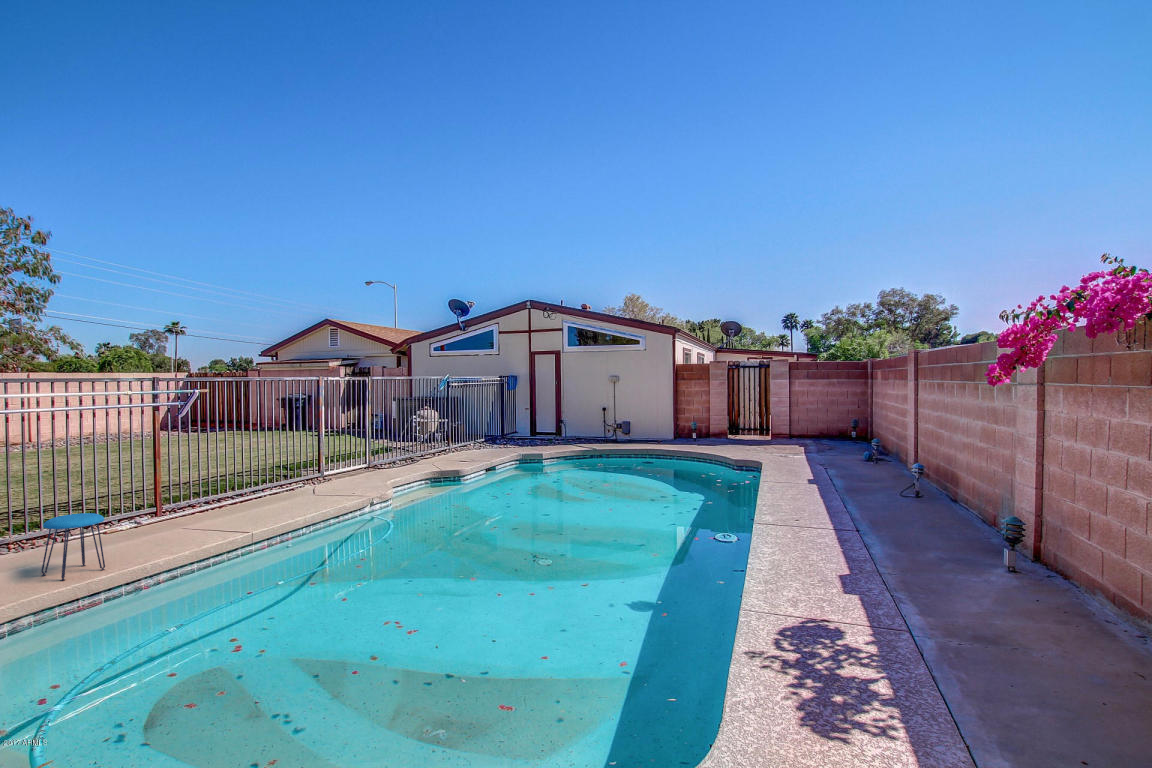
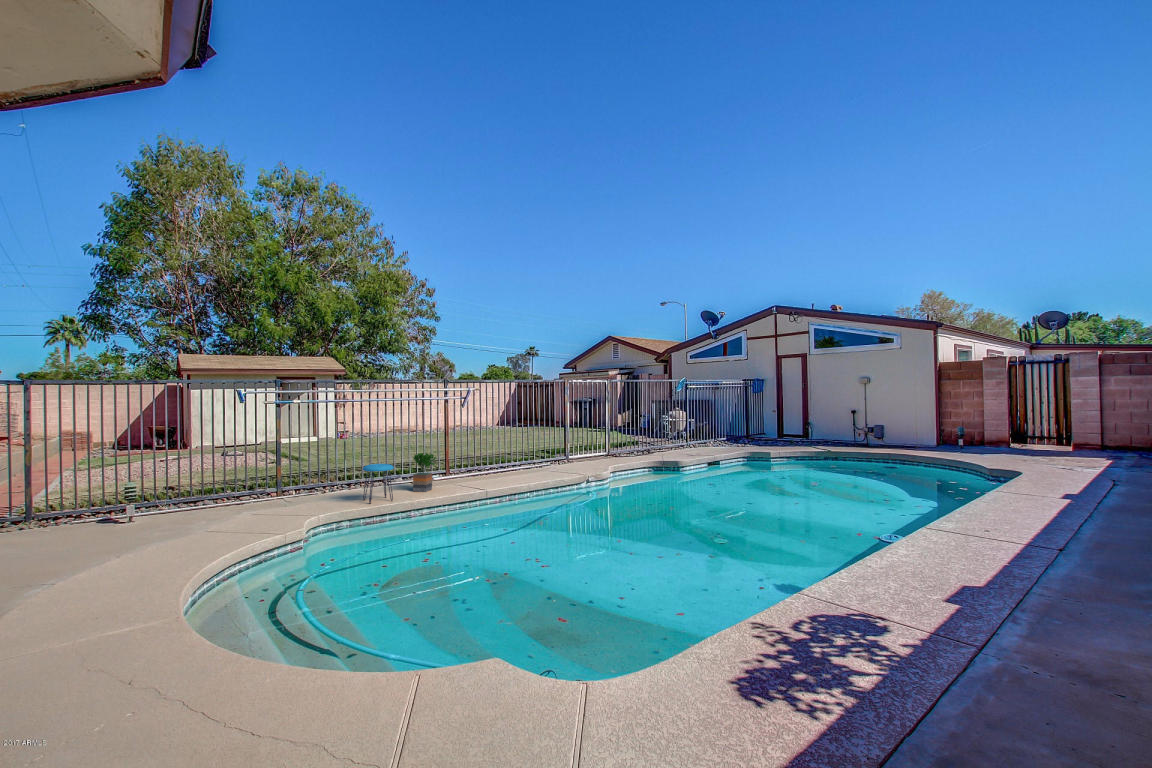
potted tree: none [122,489,168,549] -> present [413,453,436,492]

